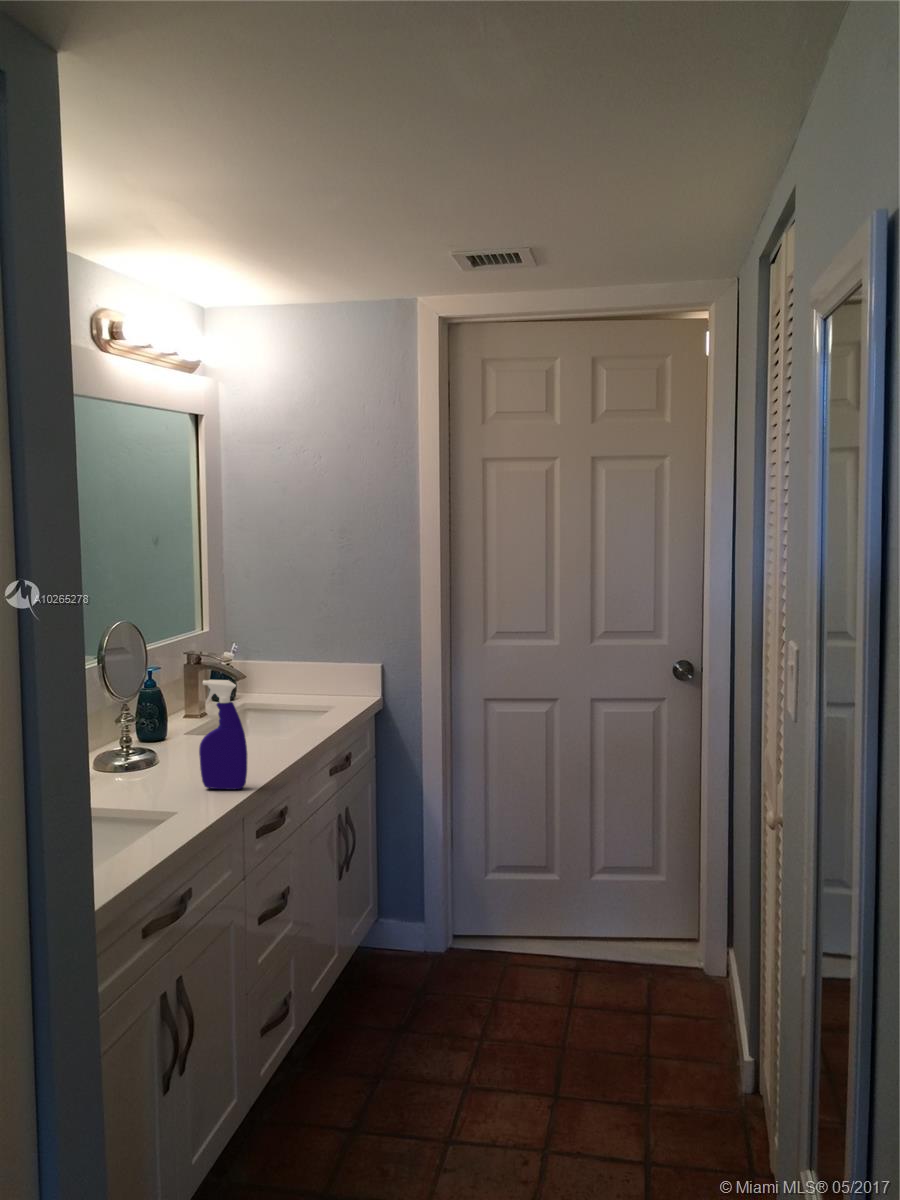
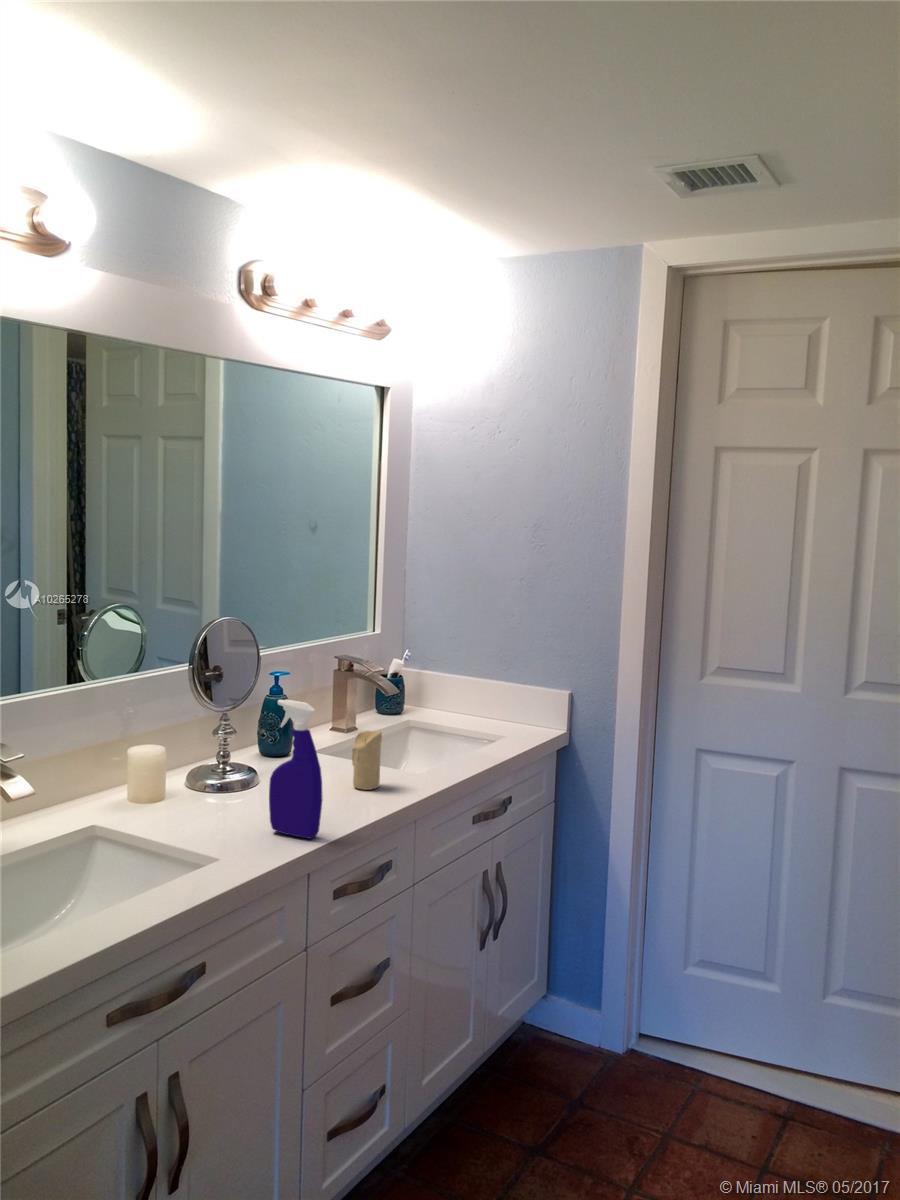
candle: none [239,705,263,754] -> present [352,731,382,790]

